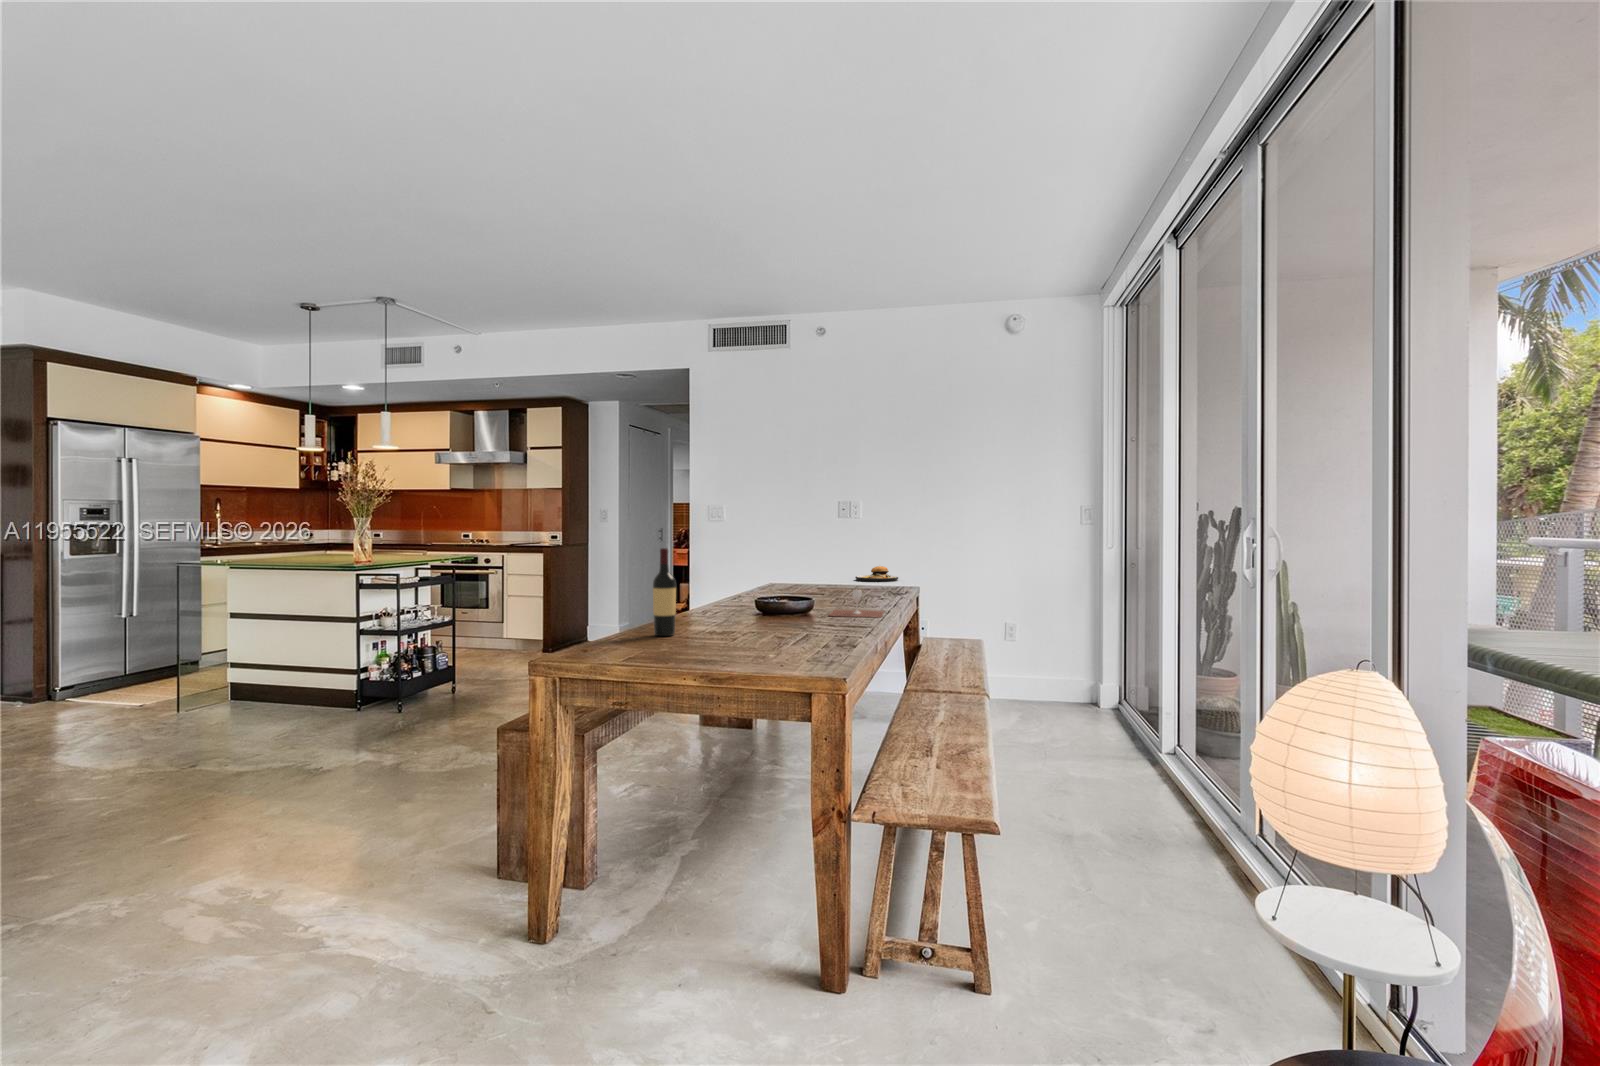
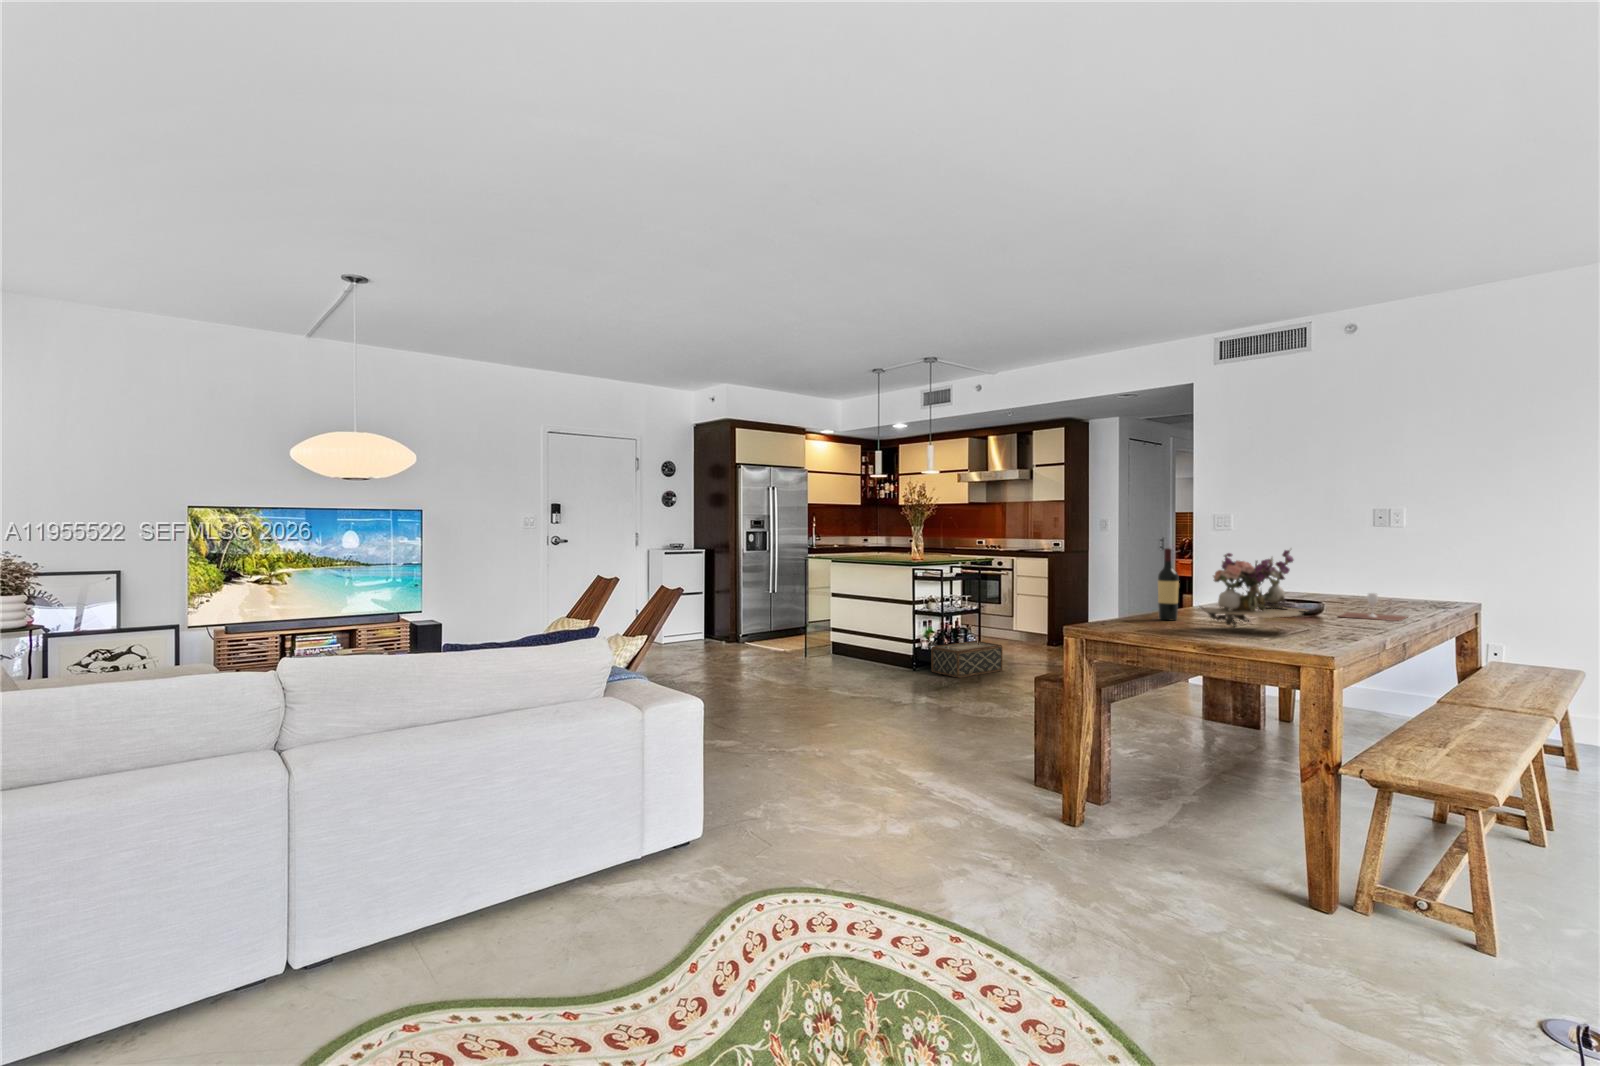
flower arrangement: none [693,546,810,645] -> present [1197,550,1304,628]
plate: present [855,566,898,582] -> none [1387,569,1447,594]
woven basket: none [385,660,483,712] -> present [931,641,1003,678]

